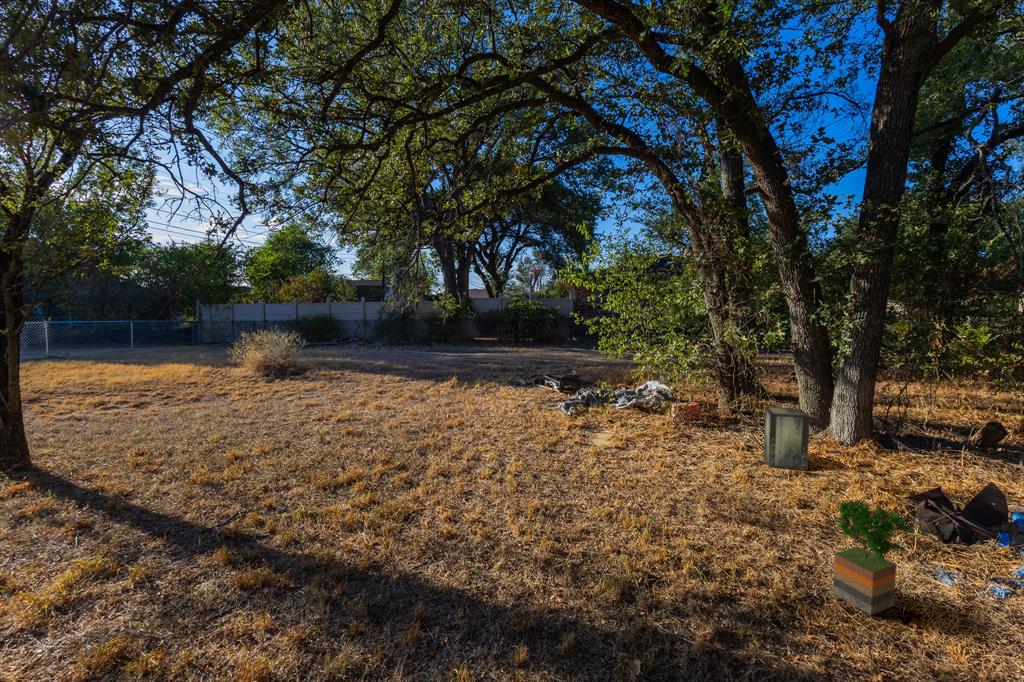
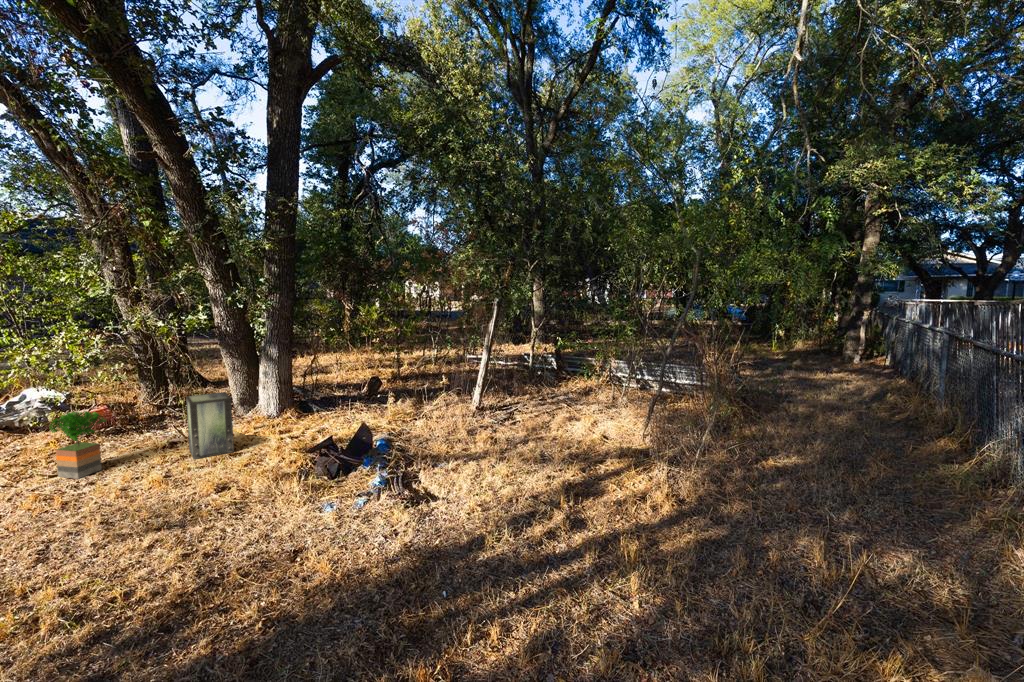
potted tree: present [833,501,914,615] -> present [50,412,106,479]

